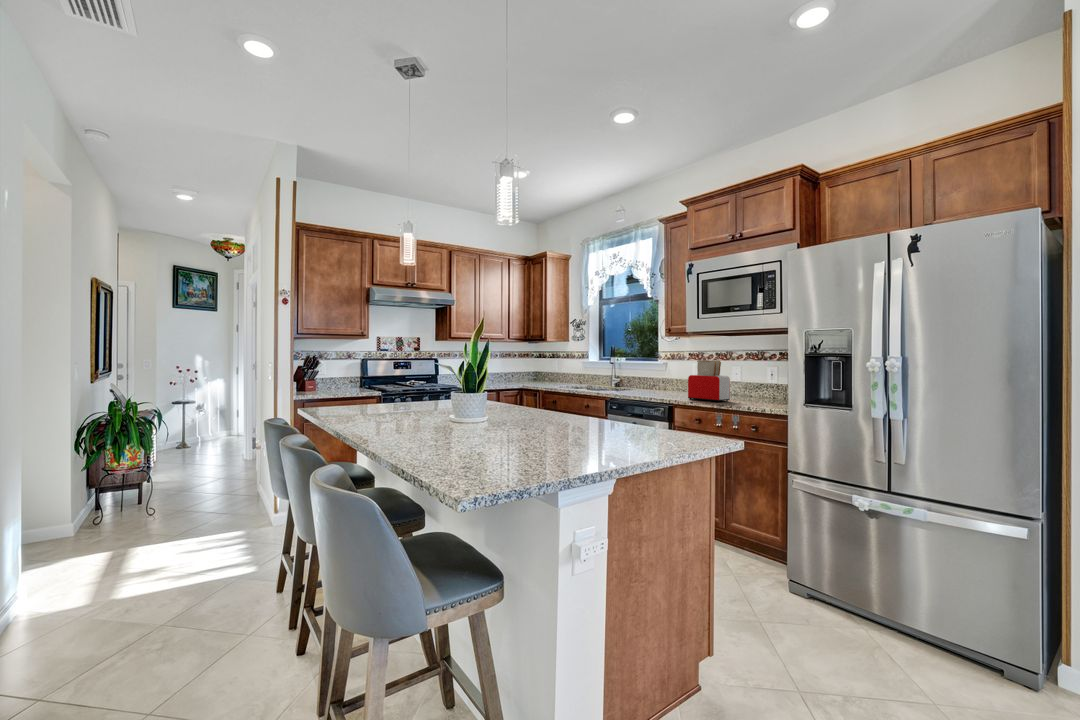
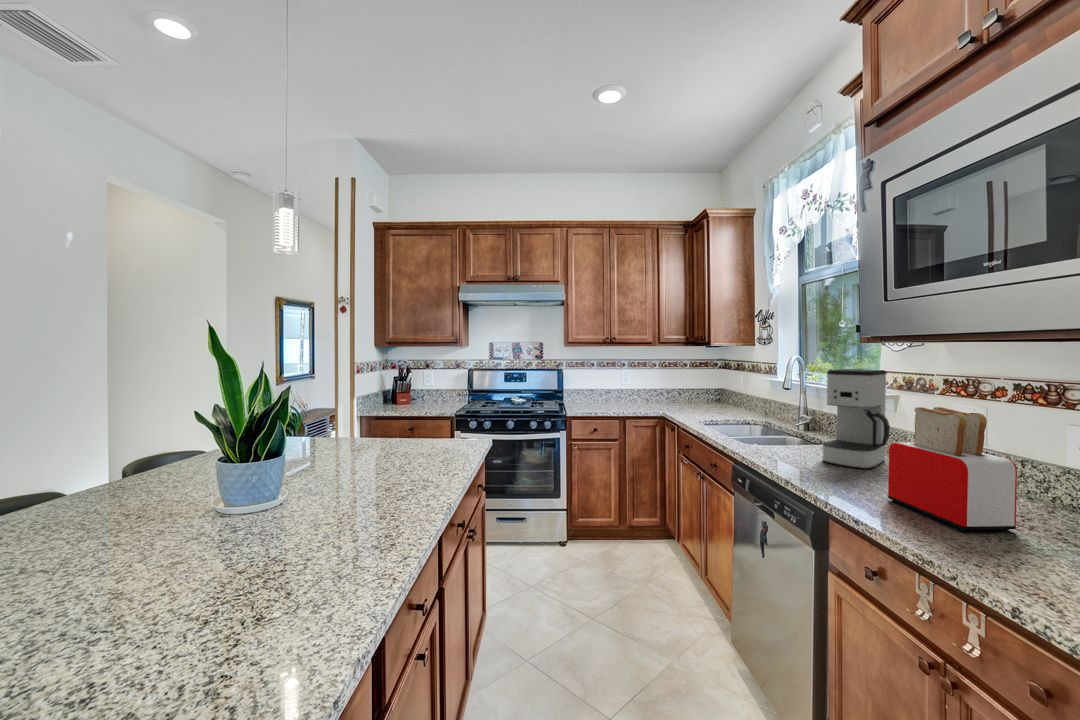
coffee maker: none [647,349,673,394] -> present [823,369,890,469]

